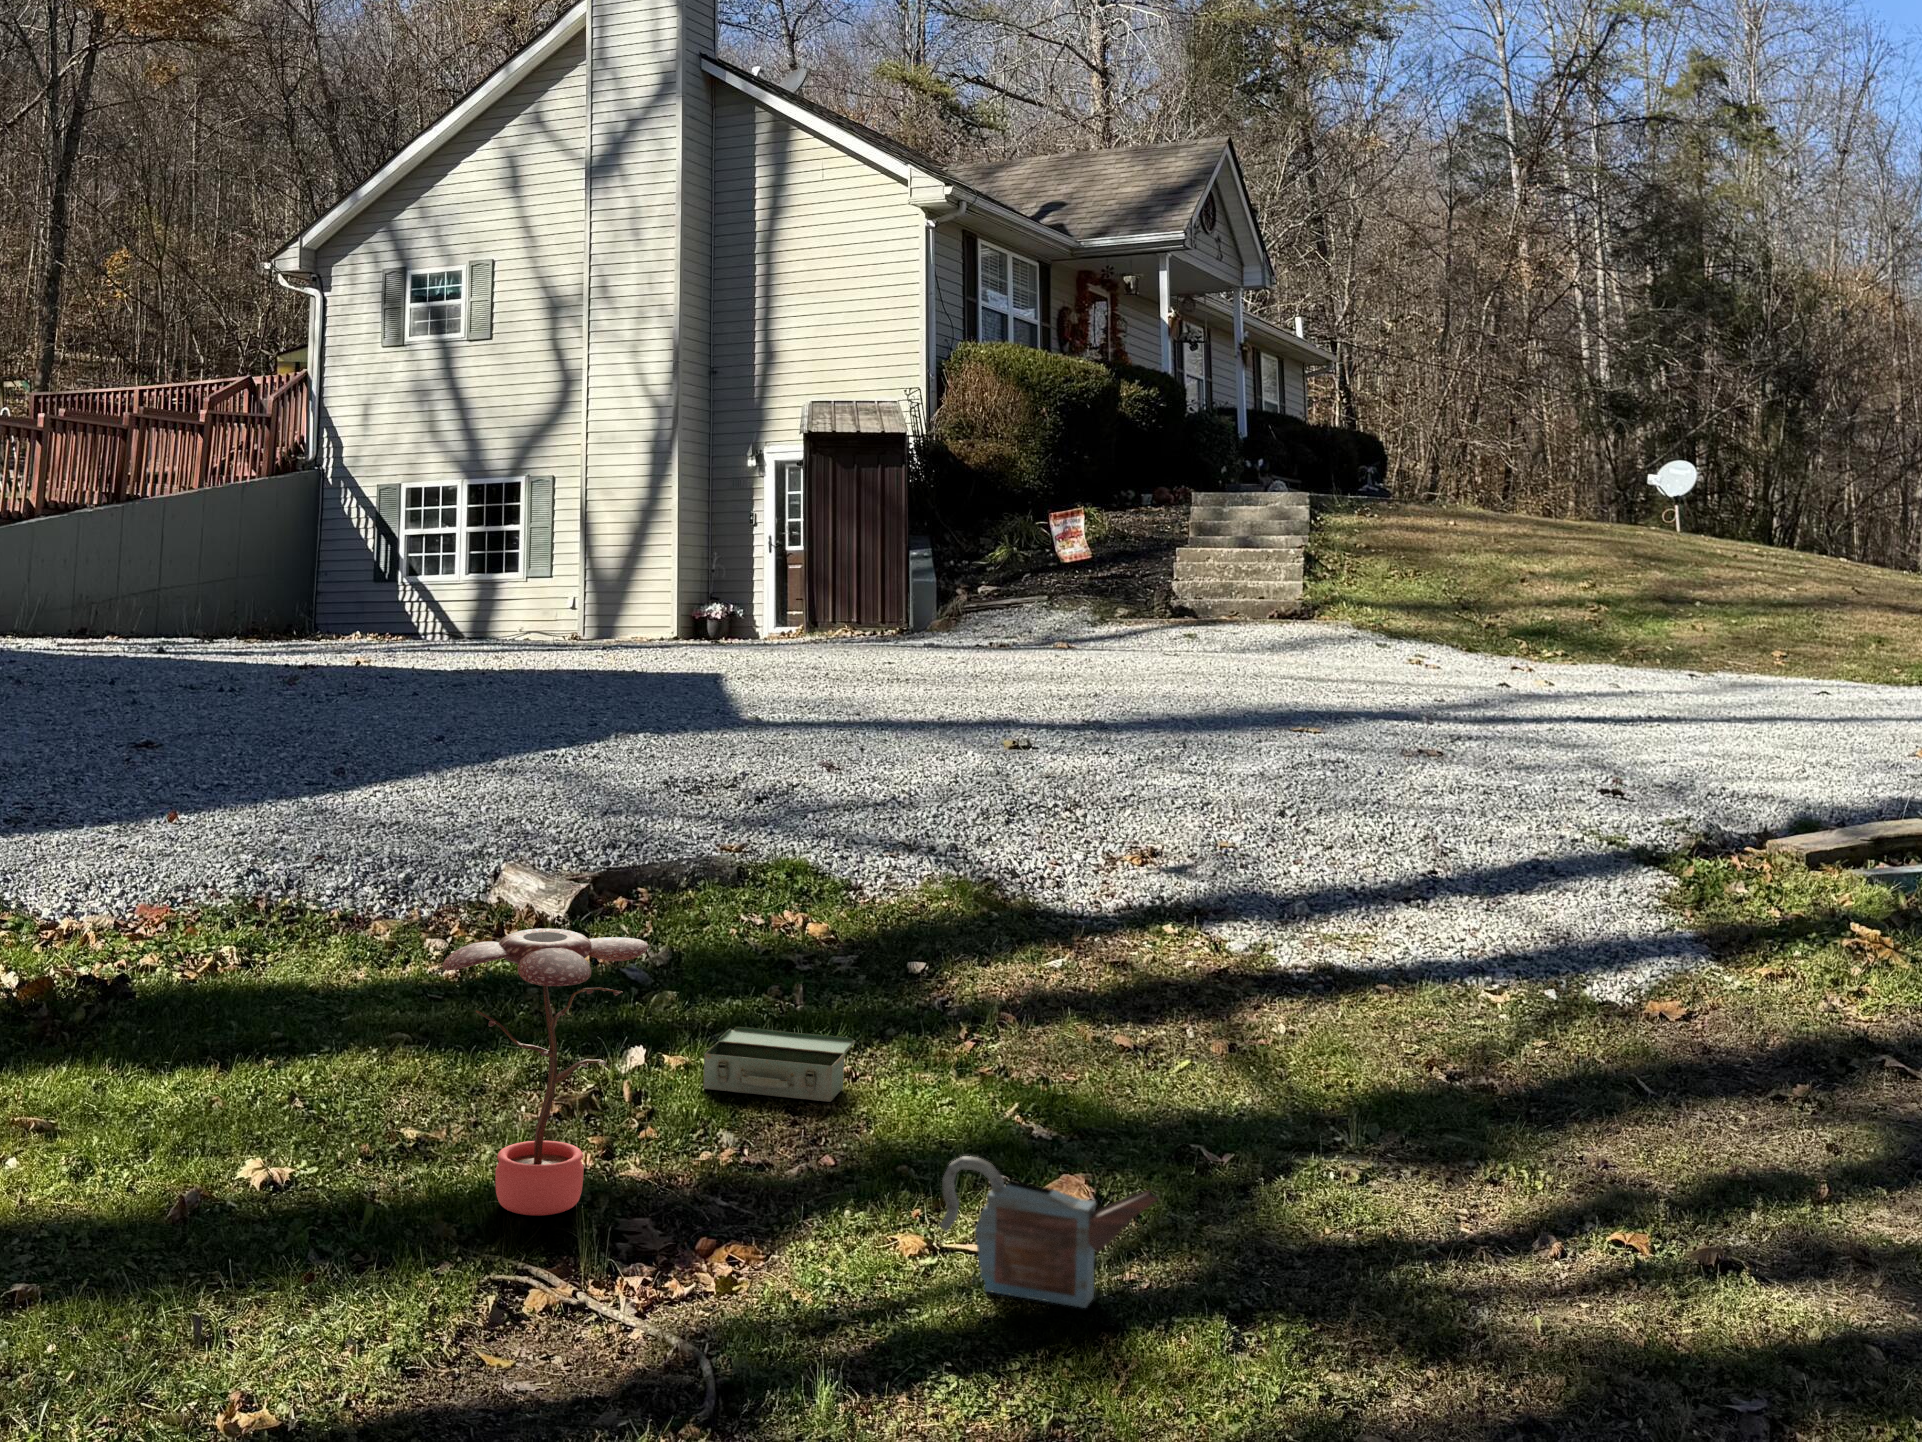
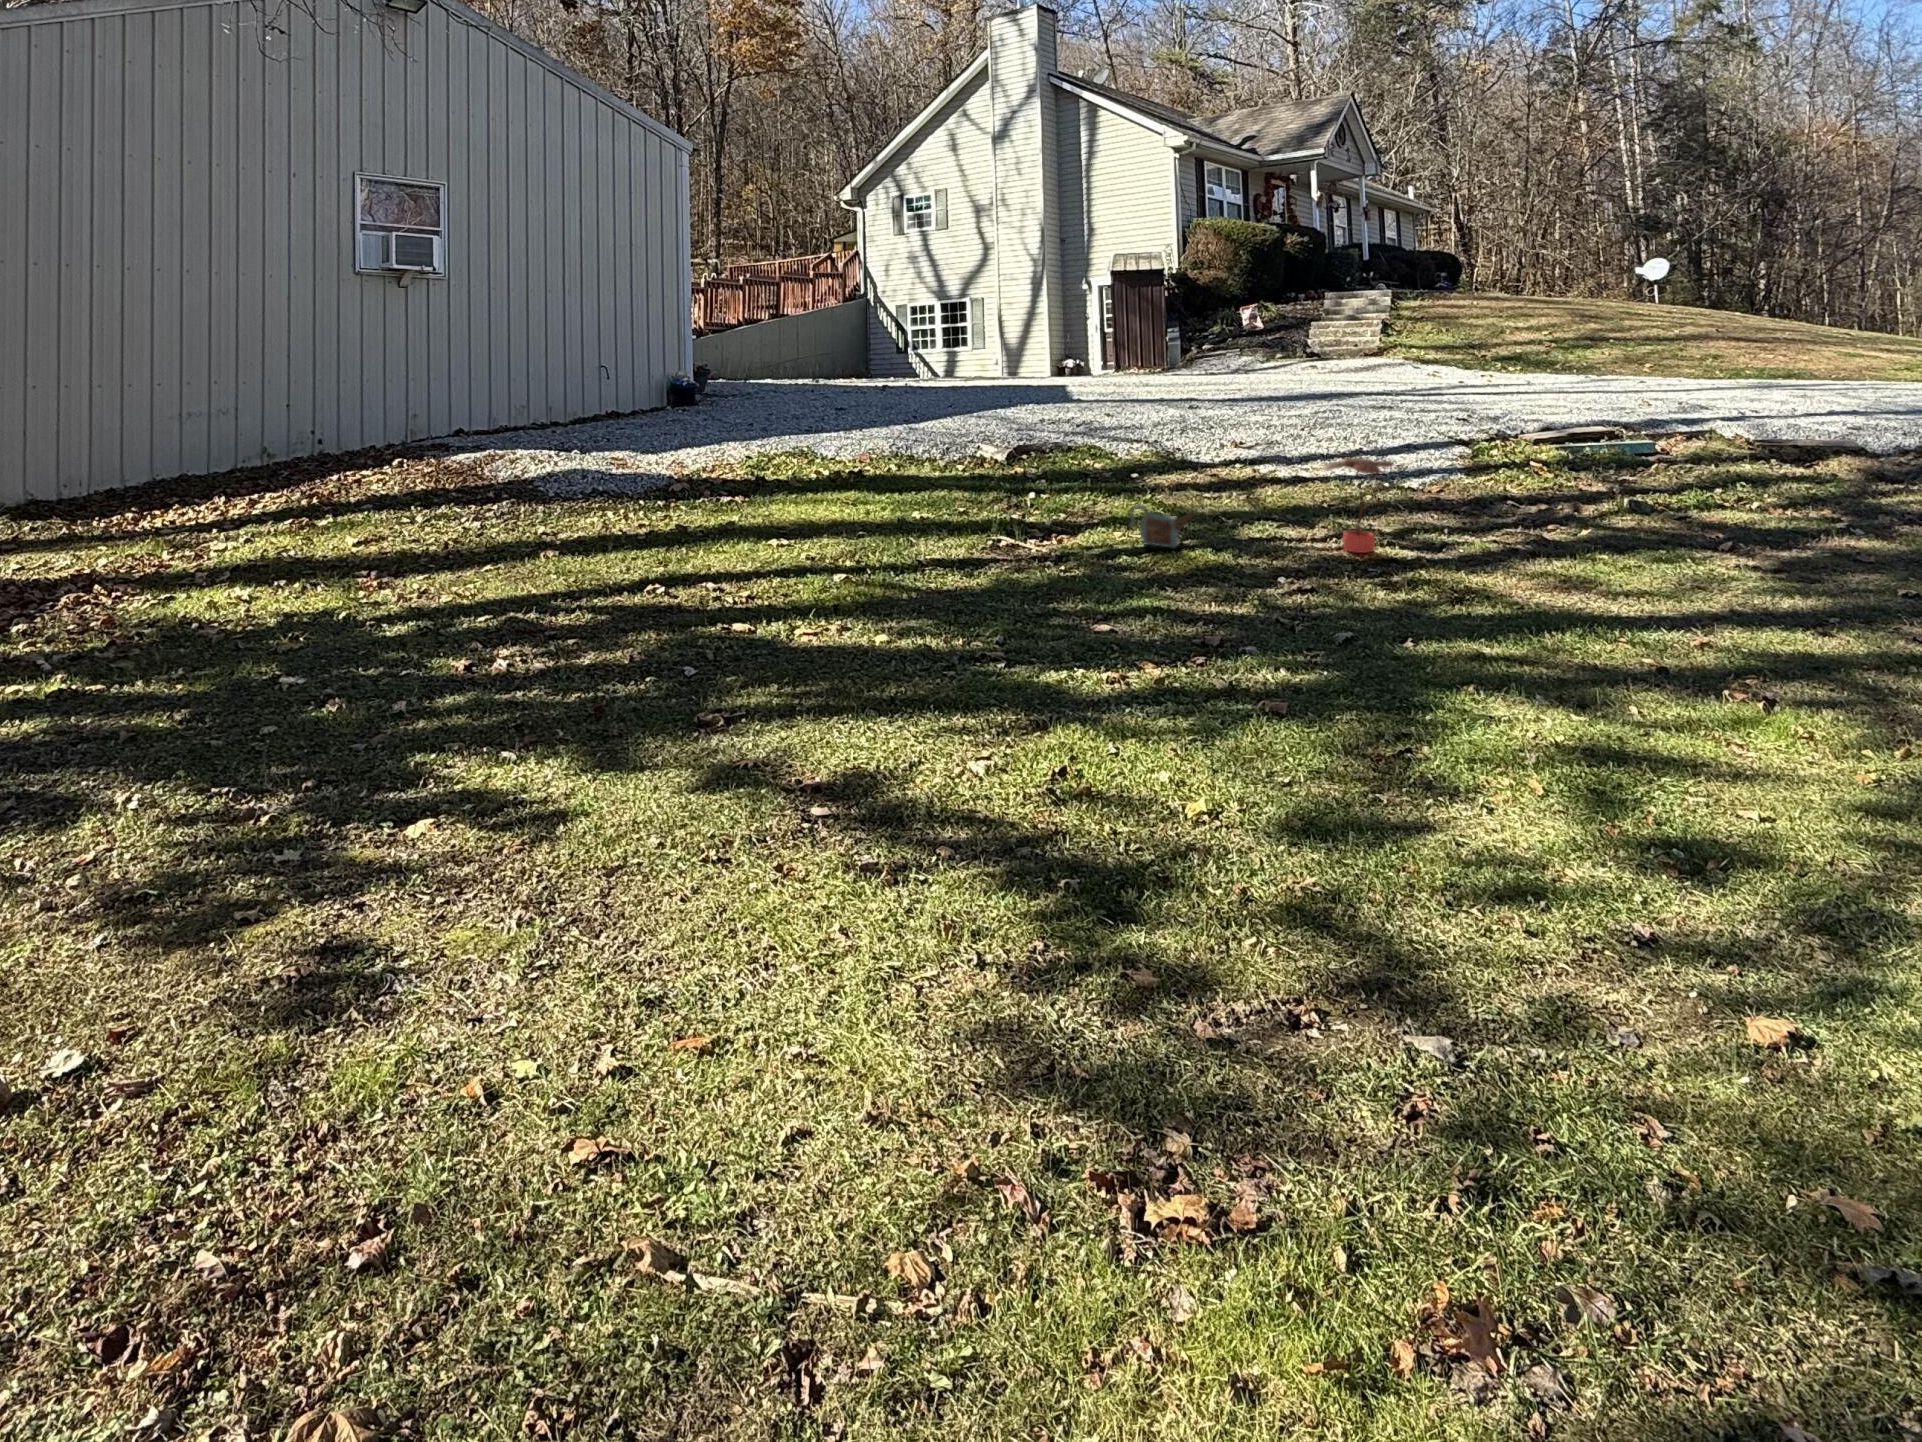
potted plant: present [442,929,649,1216] -> present [1323,458,1393,553]
toolbox: present [703,1027,855,1102] -> none [1057,486,1110,507]

